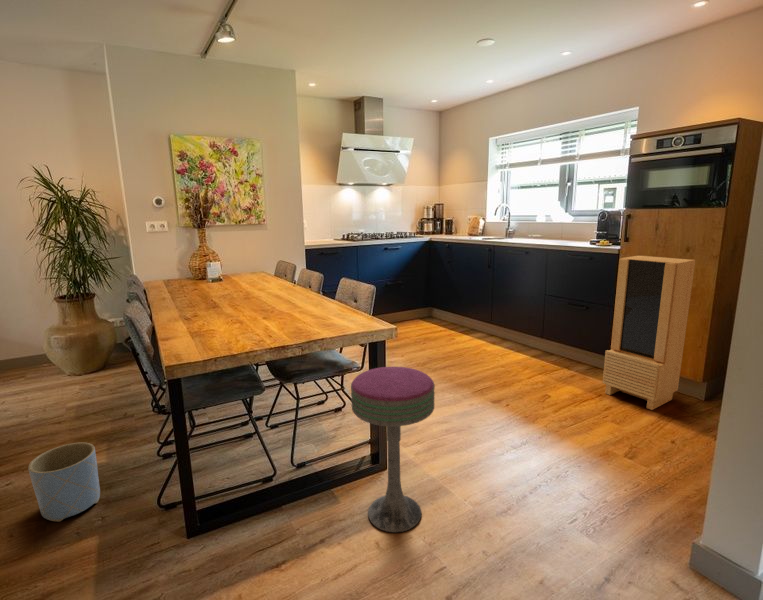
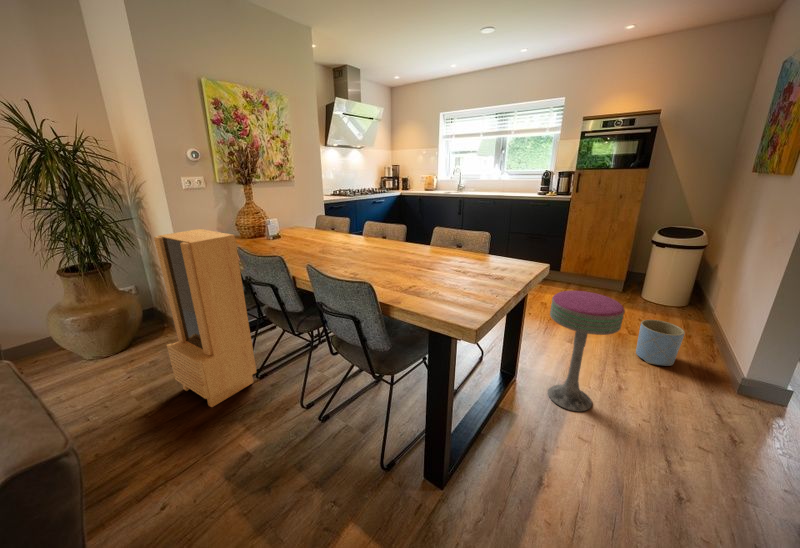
storage cabinet: present [603,256,695,410] -> present [154,229,256,407]
planter: present [28,442,100,522] -> present [636,320,685,366]

